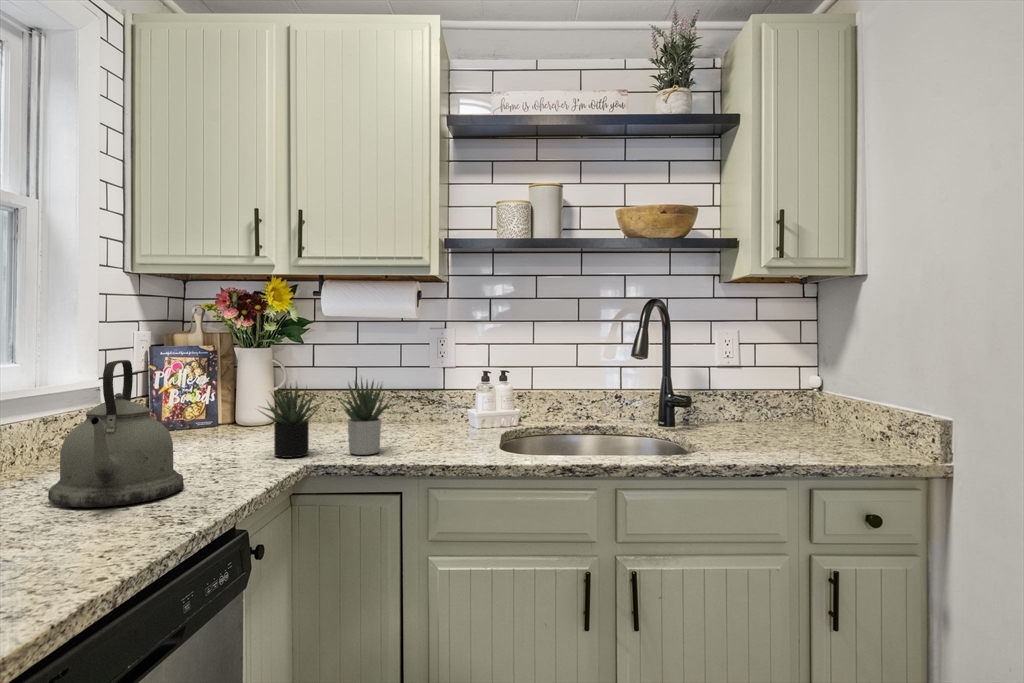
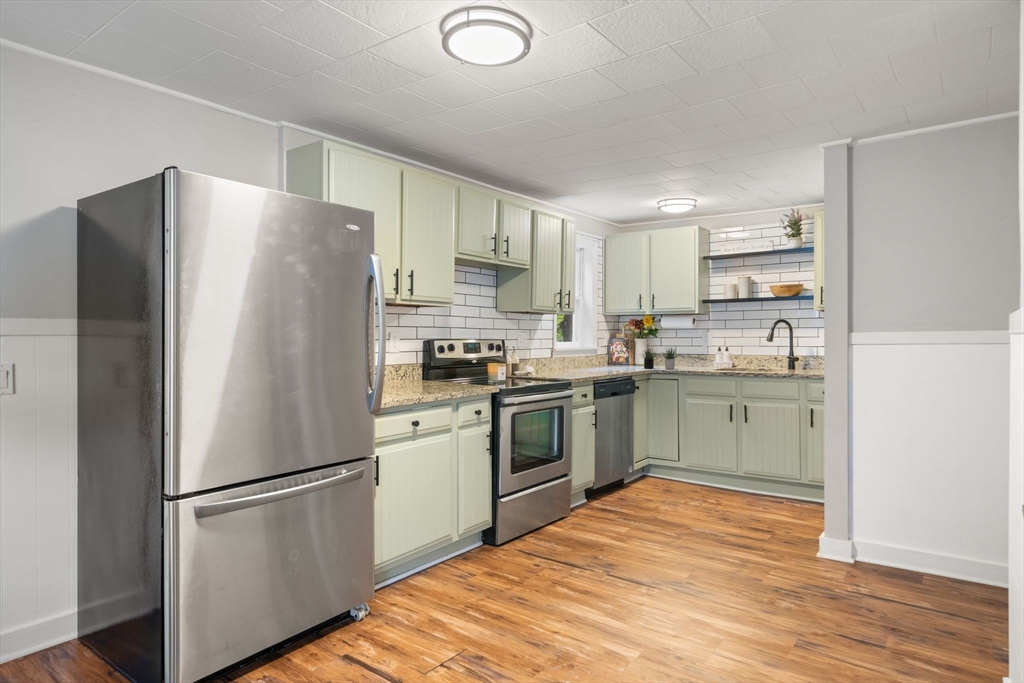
kettle: present [48,360,184,507] -> none [595,340,622,370]

